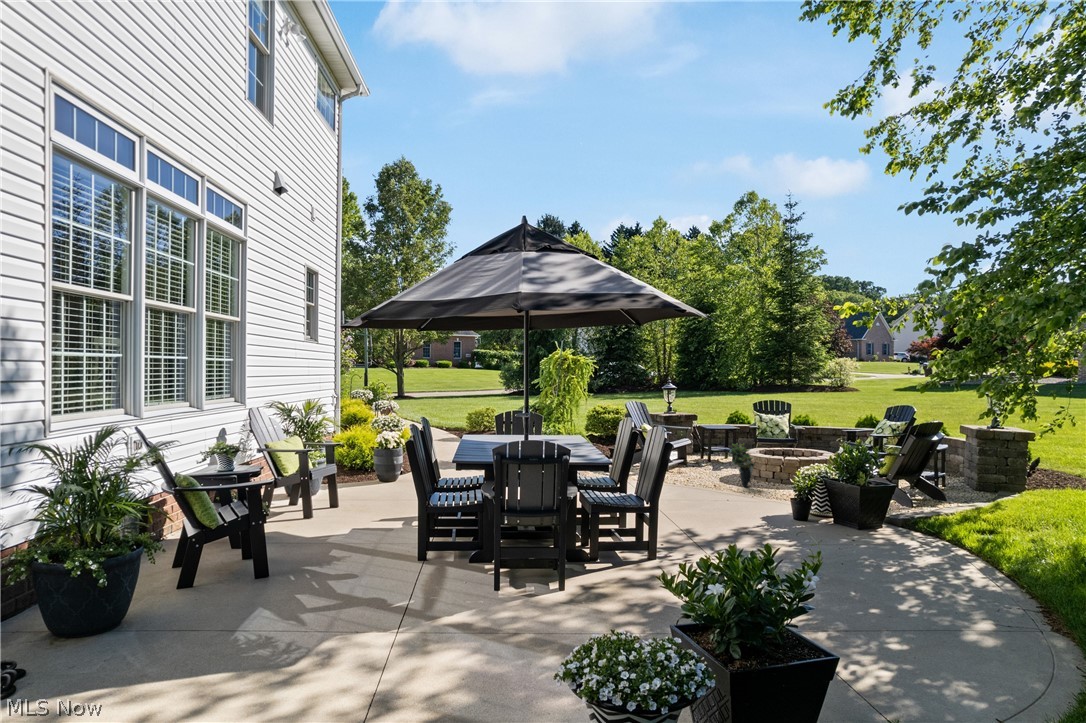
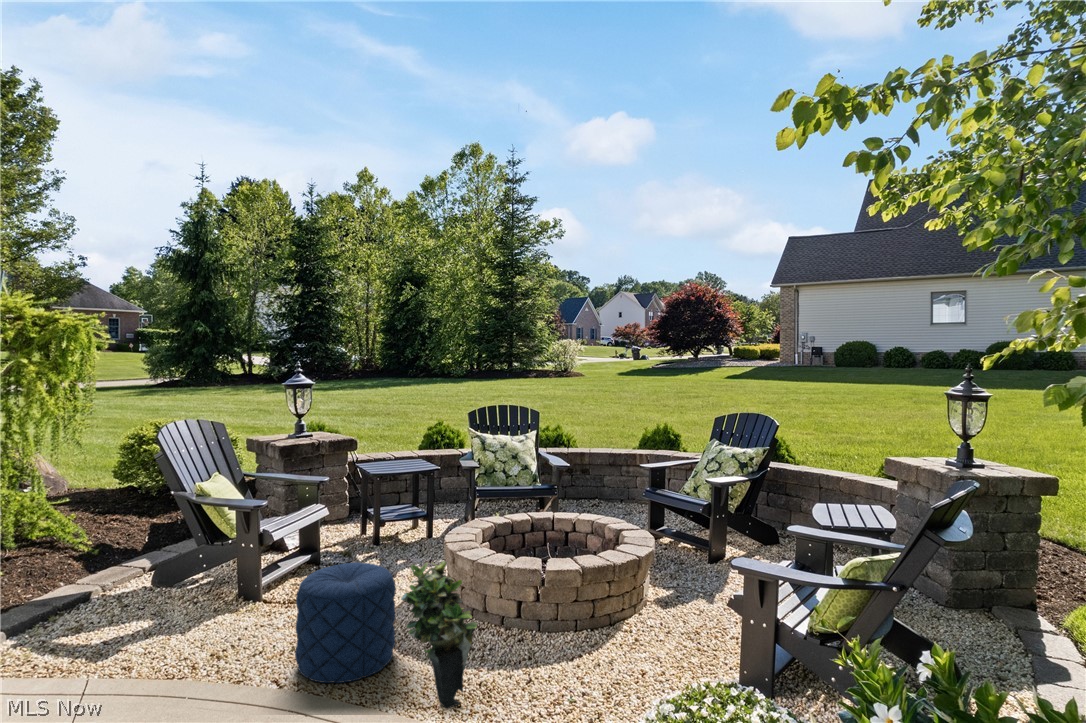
pouf: none [691,448,725,482] -> present [295,563,396,683]

